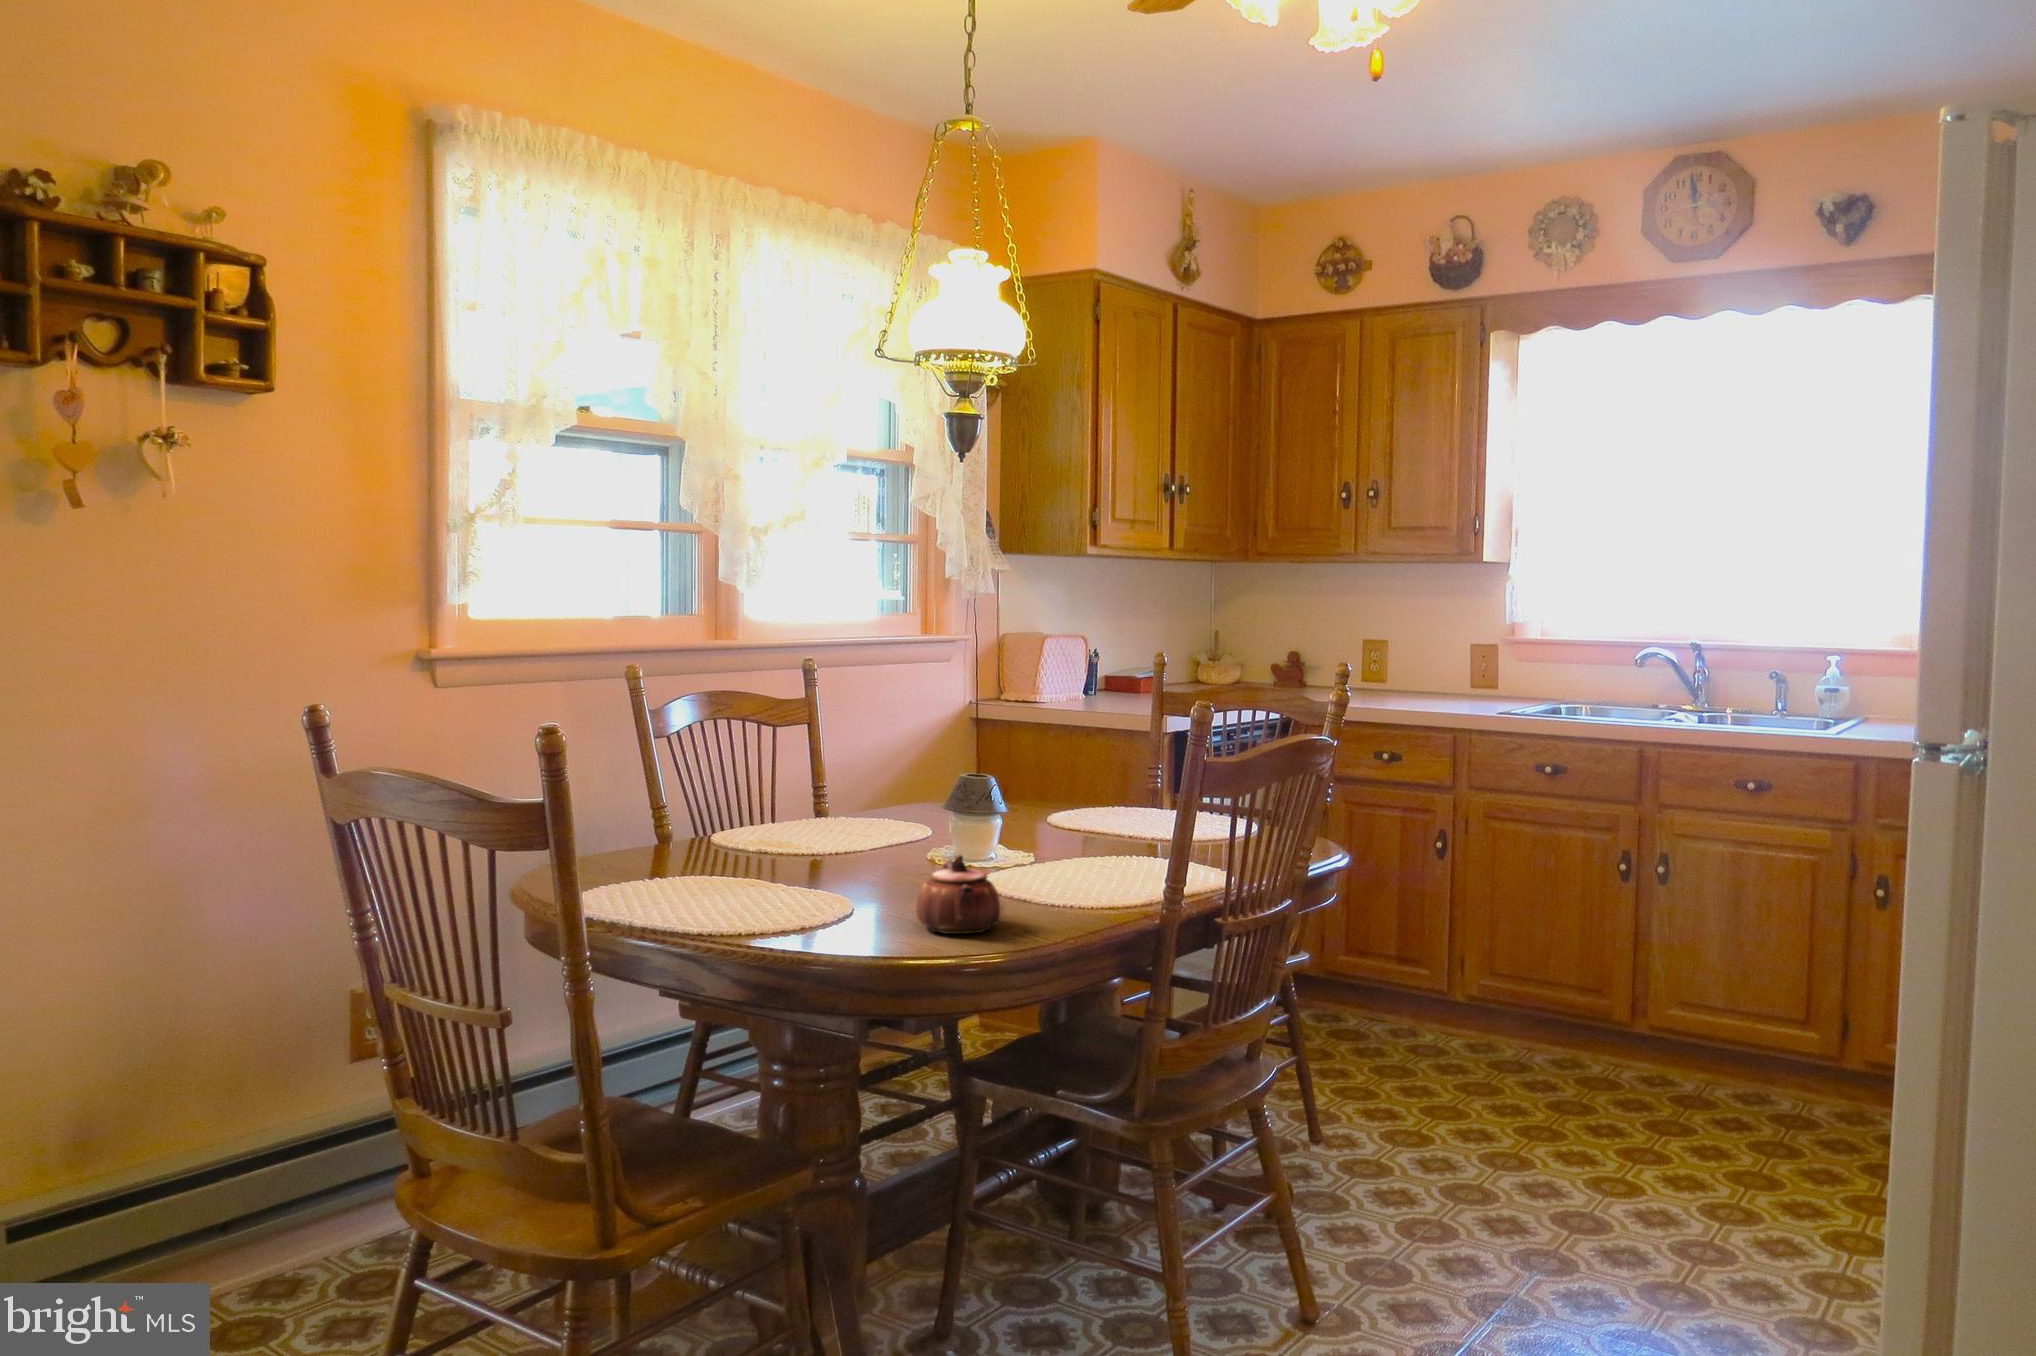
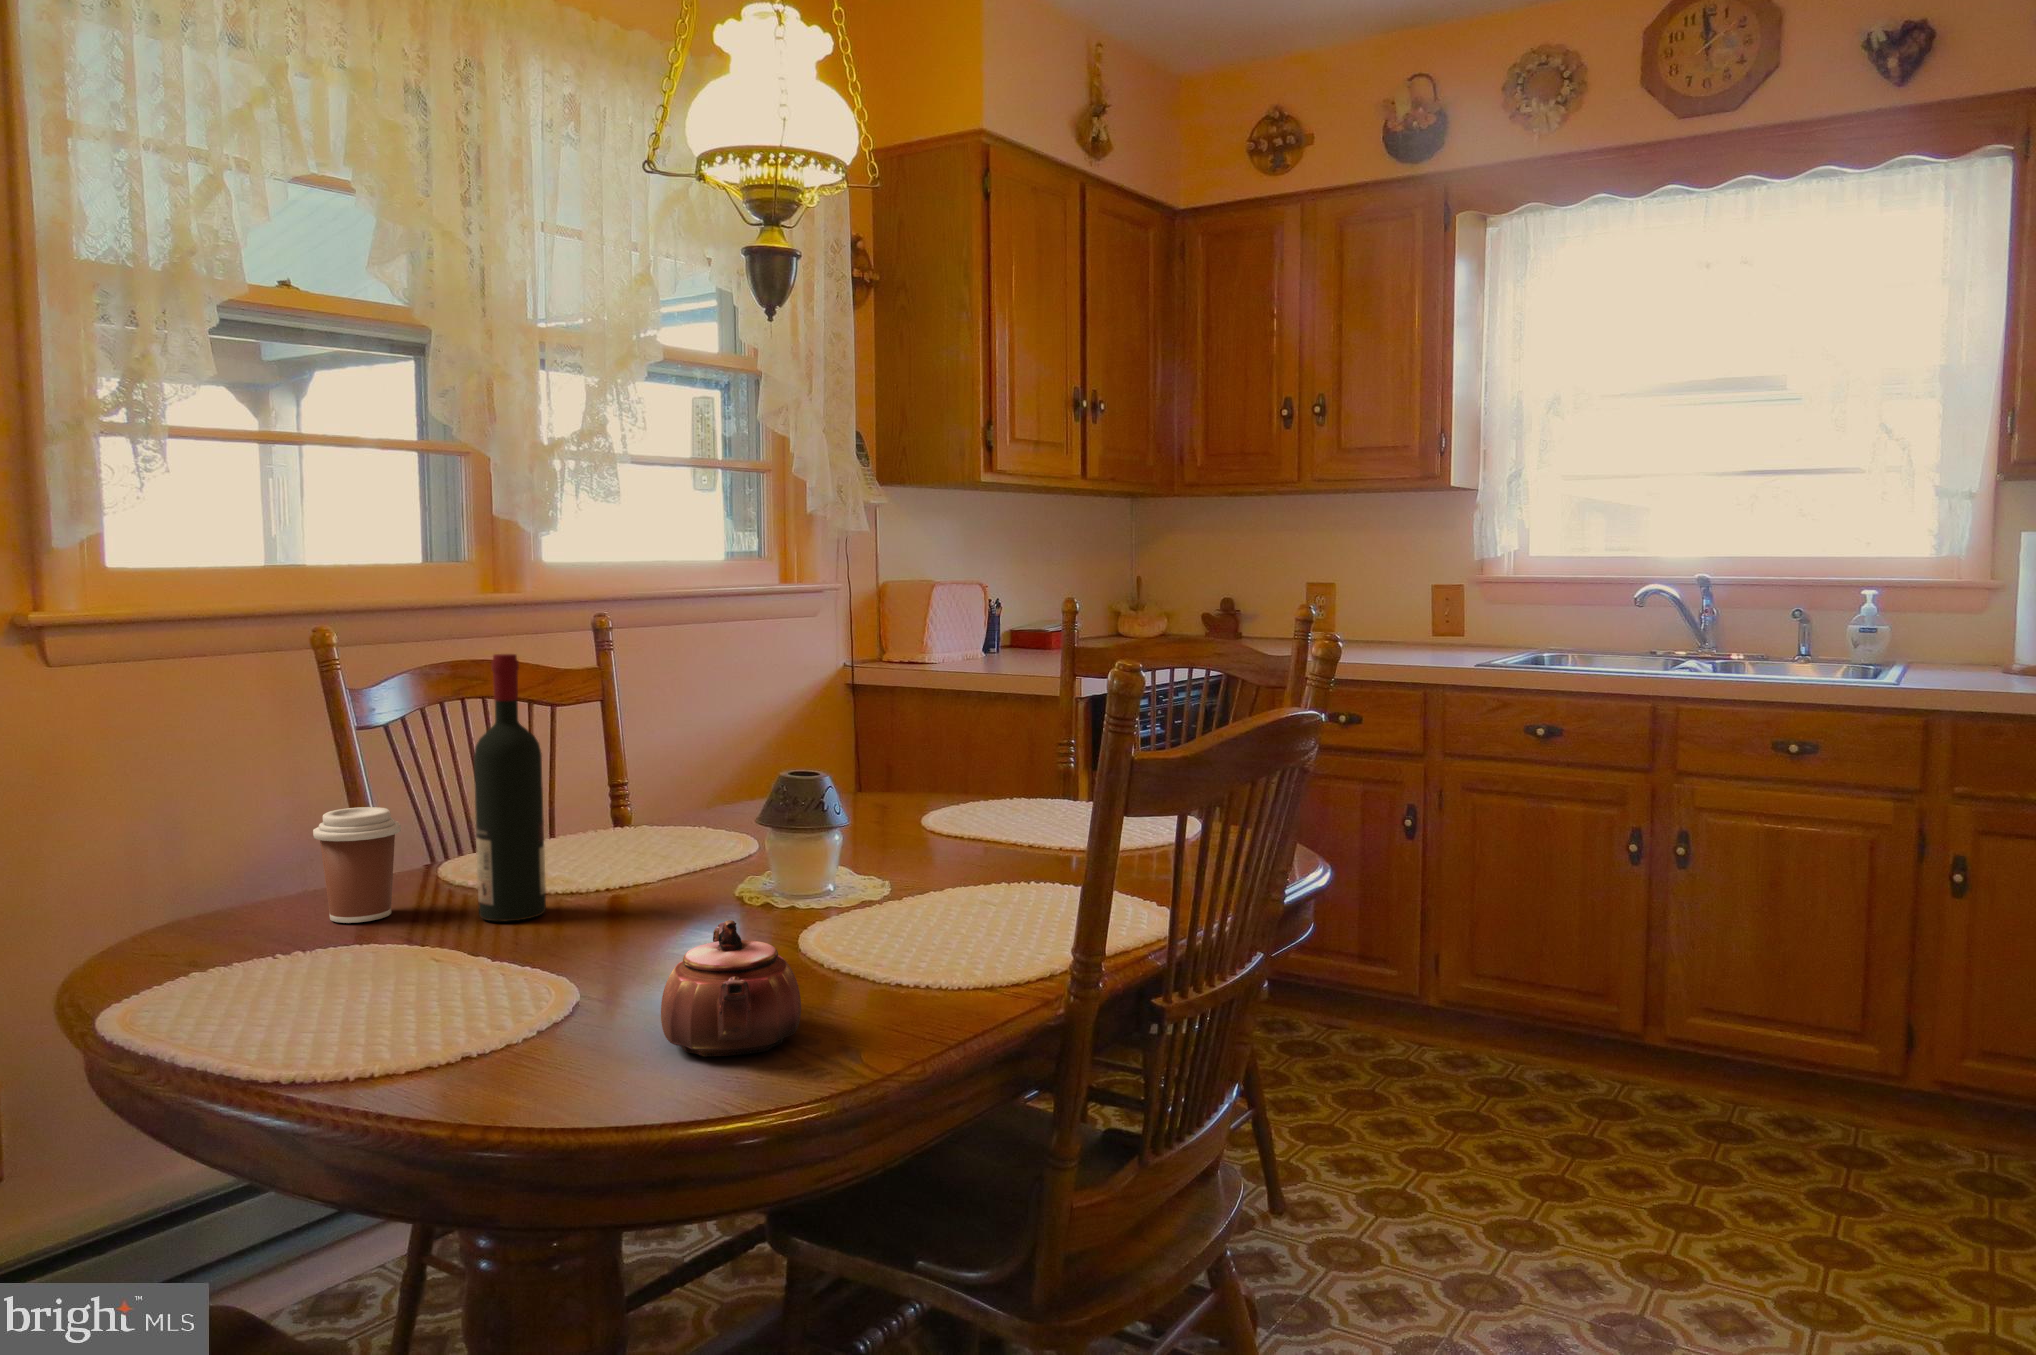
wine bottle: none [764,690,808,869] -> present [474,654,546,922]
coffee cup: none [658,791,713,867] -> present [313,807,401,923]

